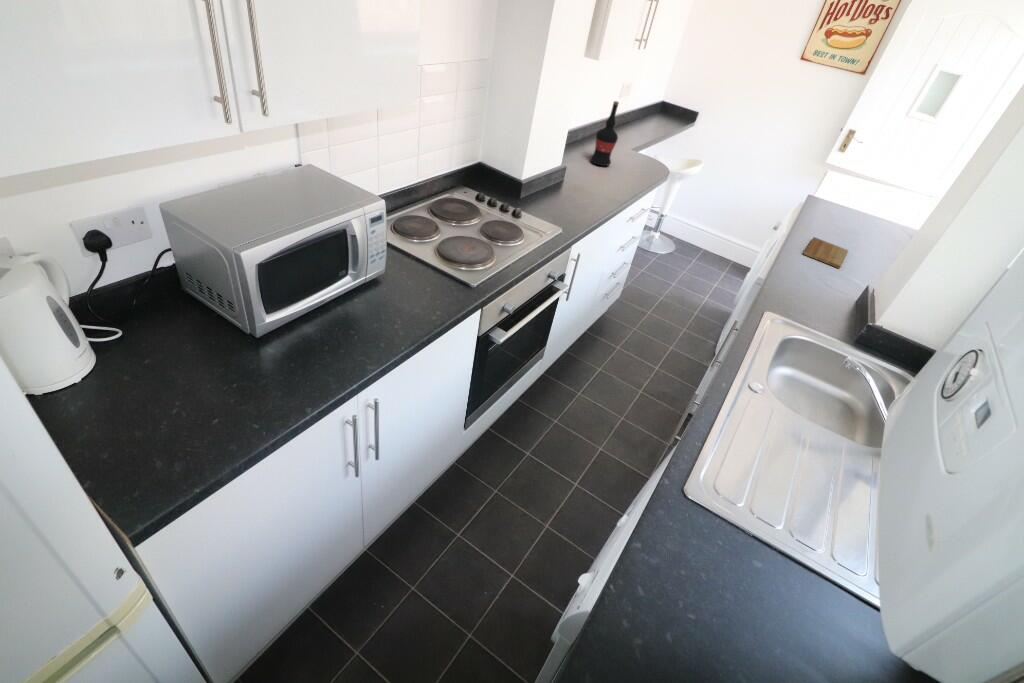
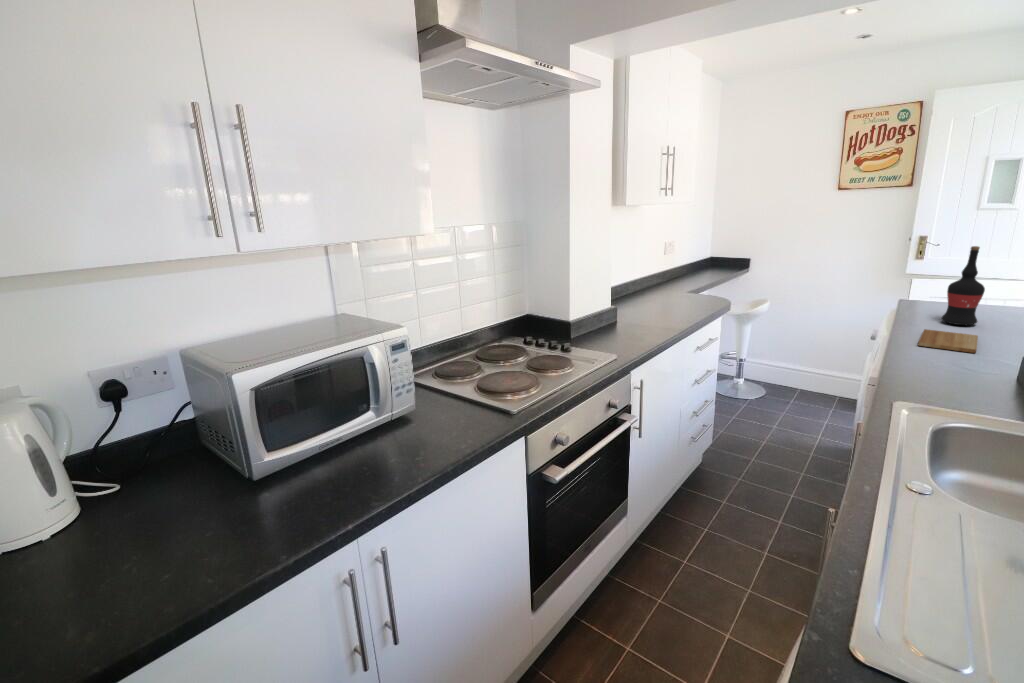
wine bottle: present [591,101,619,166] -> present [941,246,985,325]

